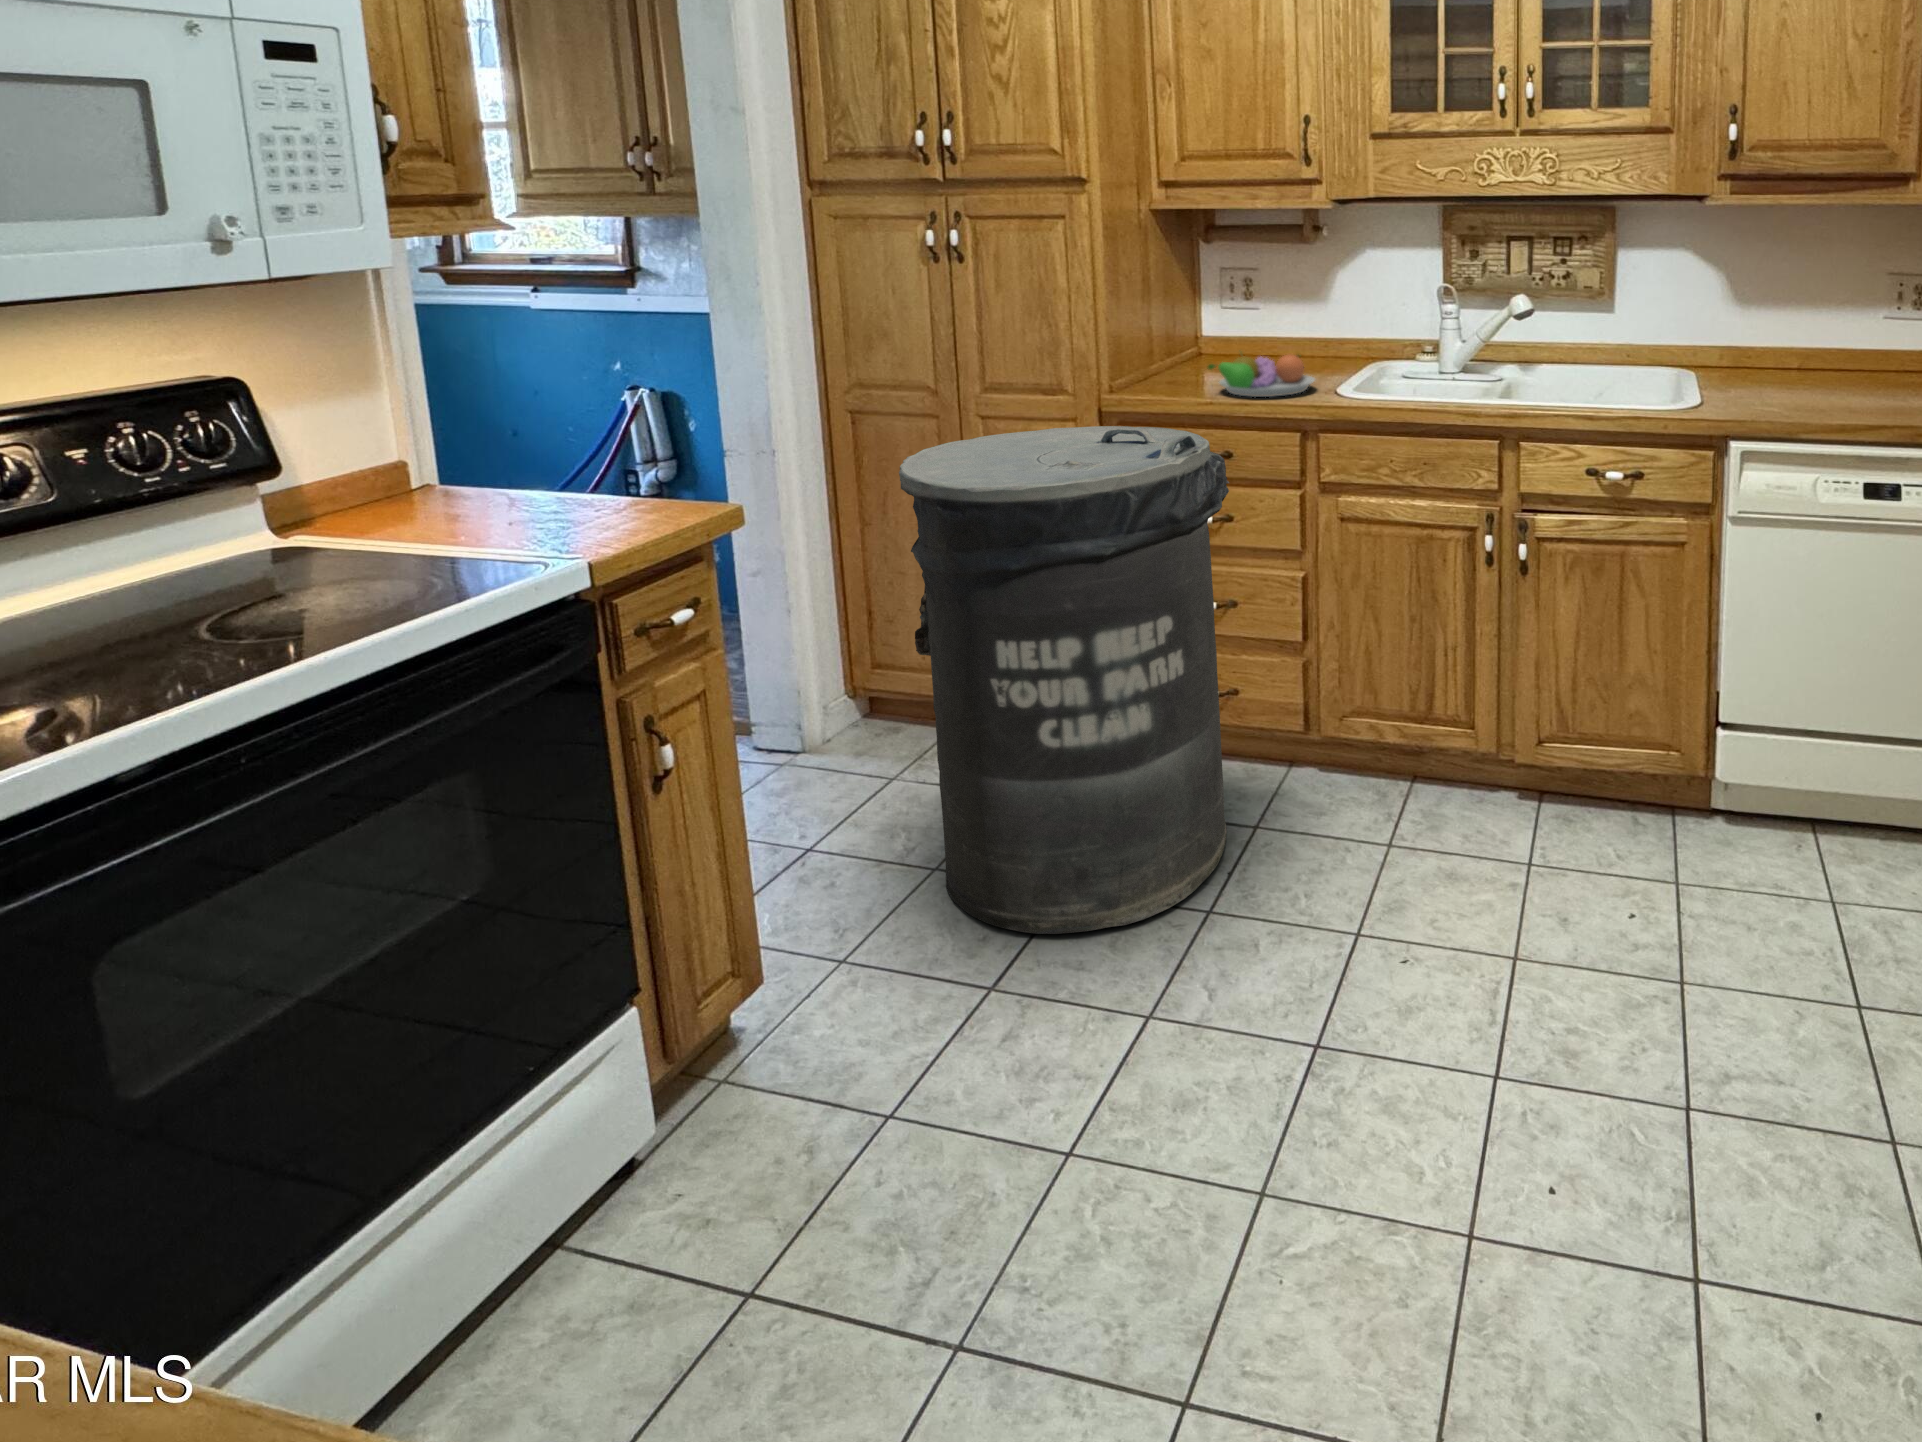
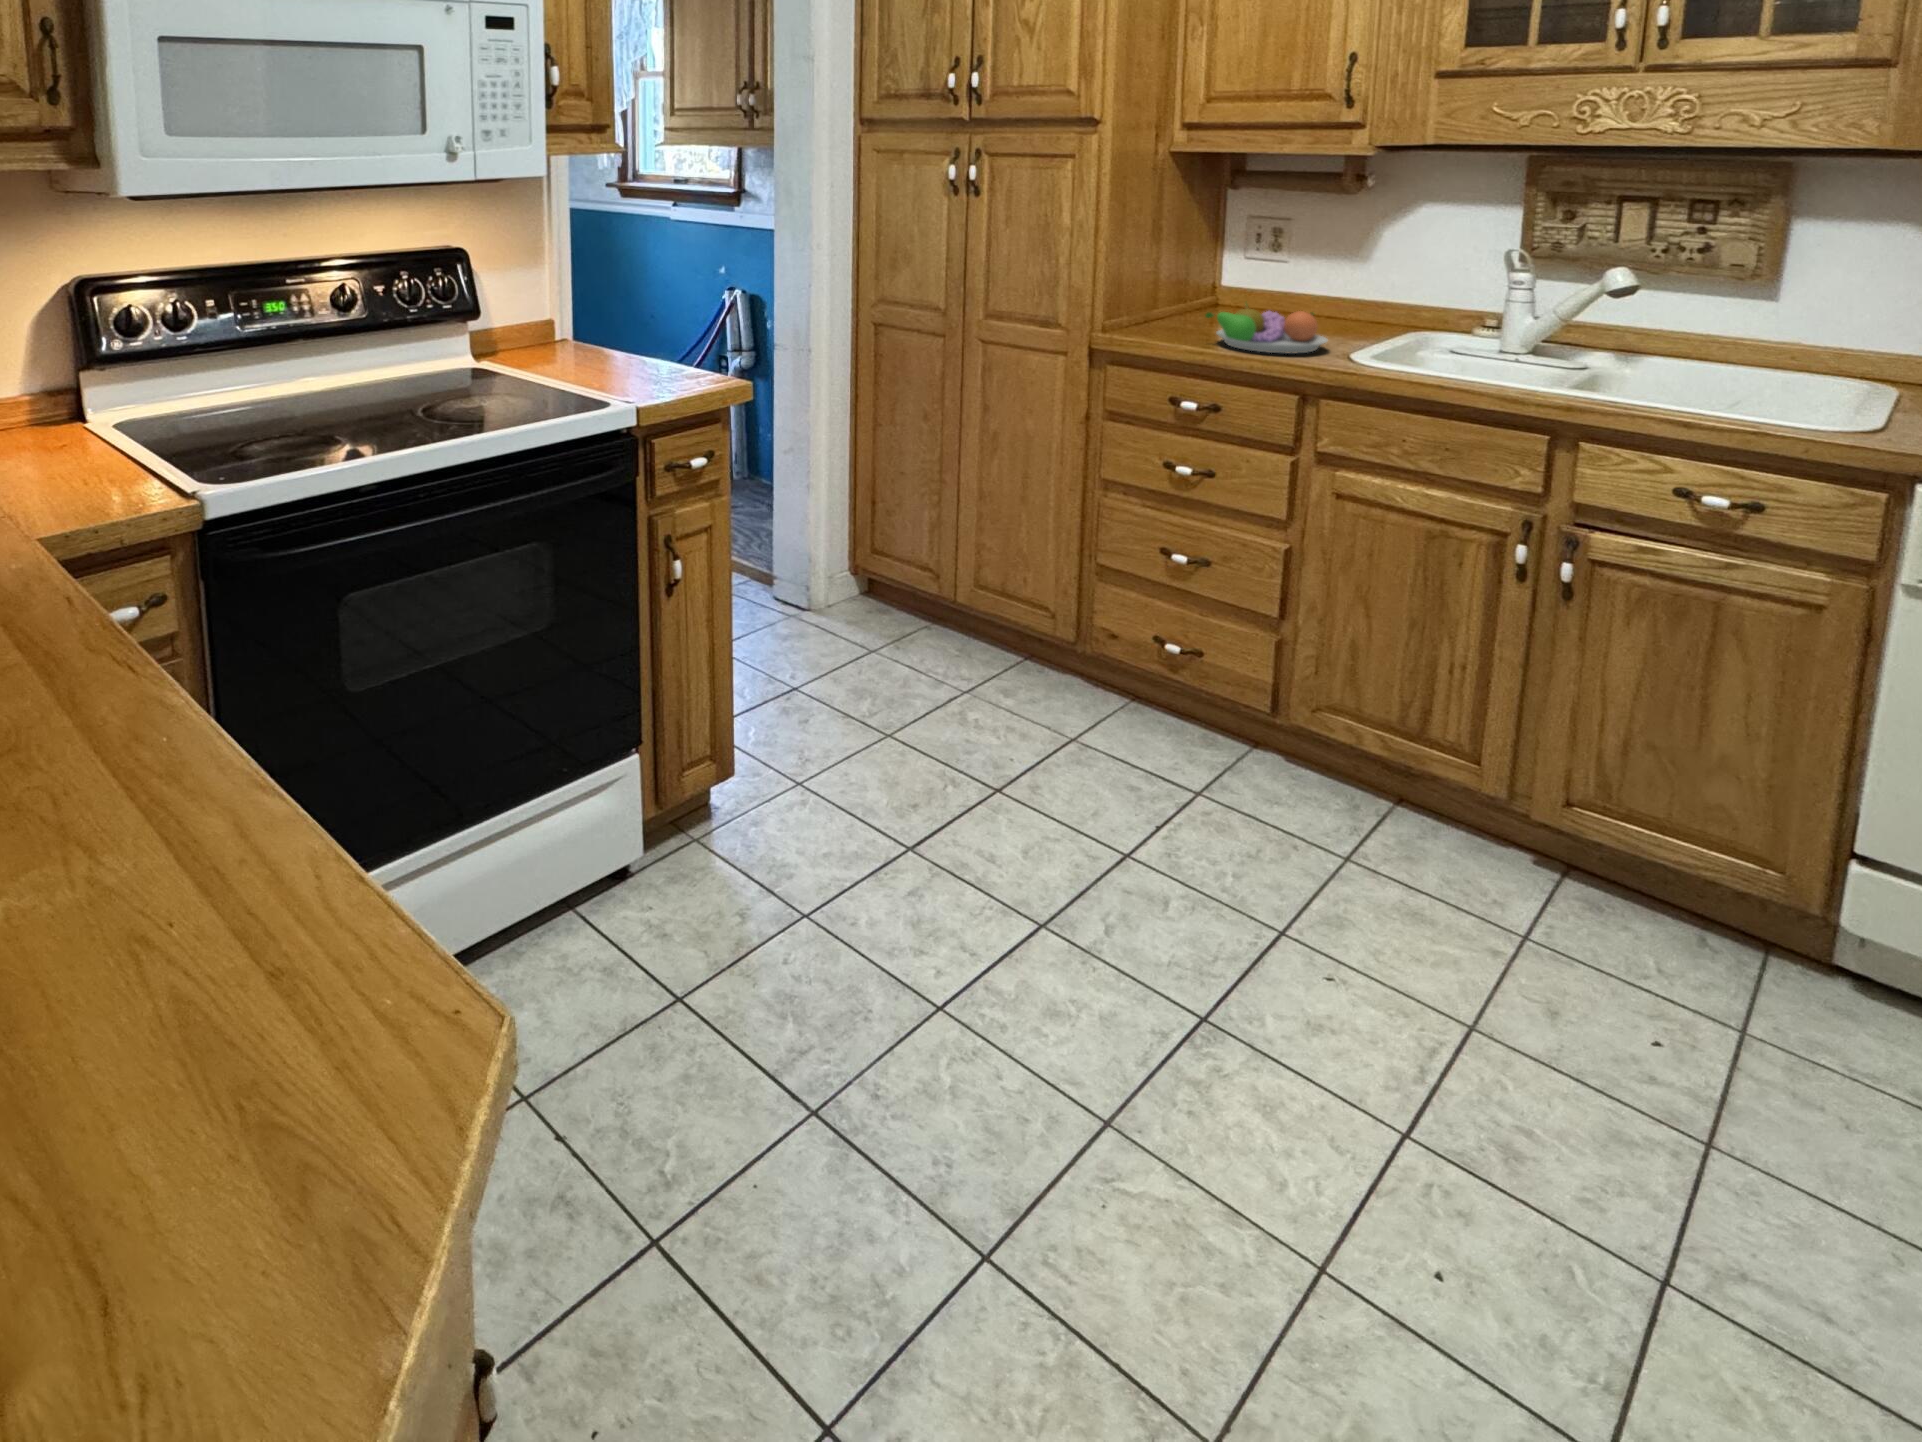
trash can: present [899,426,1229,934] -> none [892,356,1206,835]

